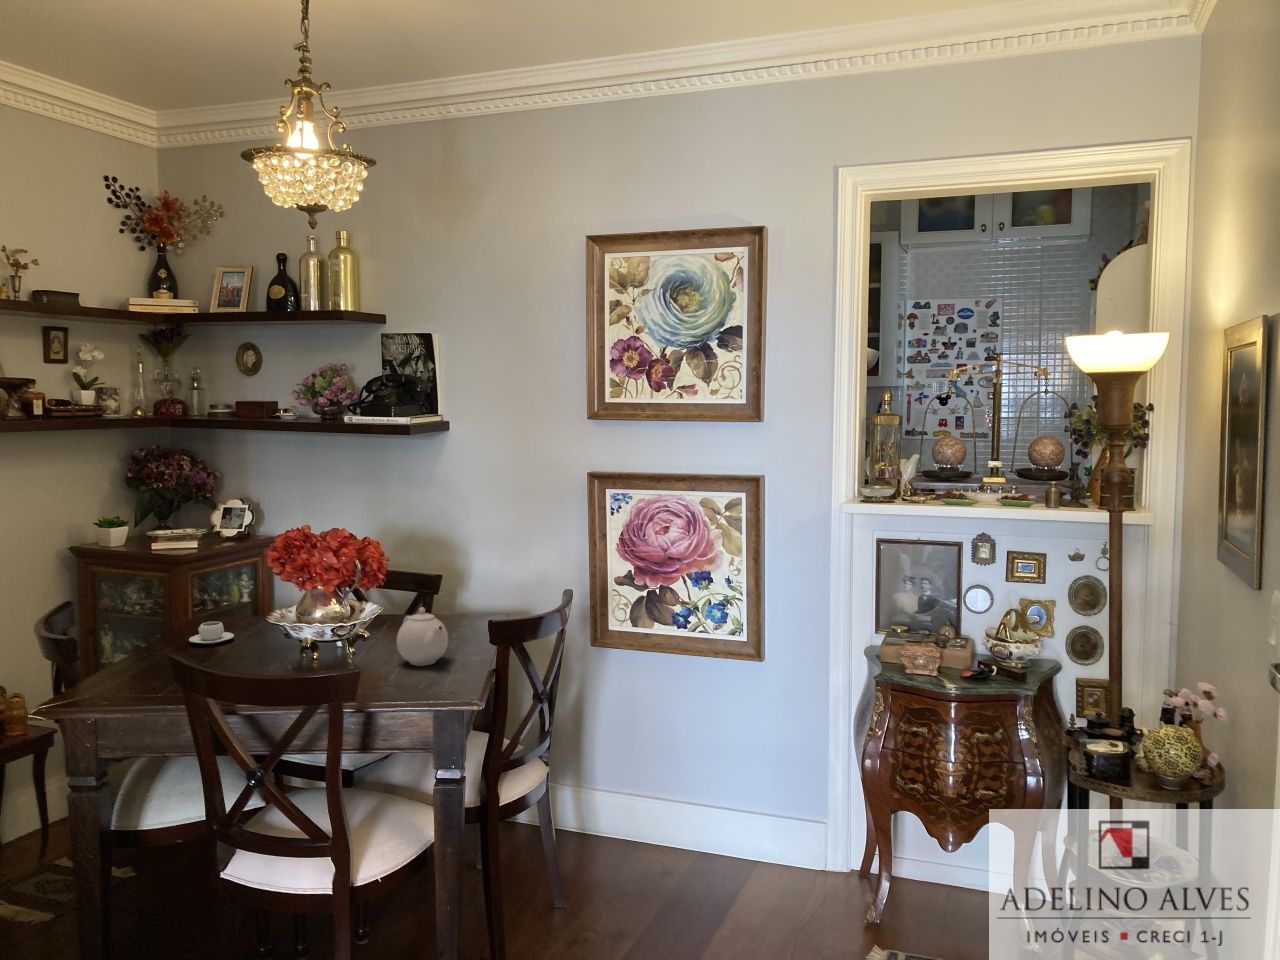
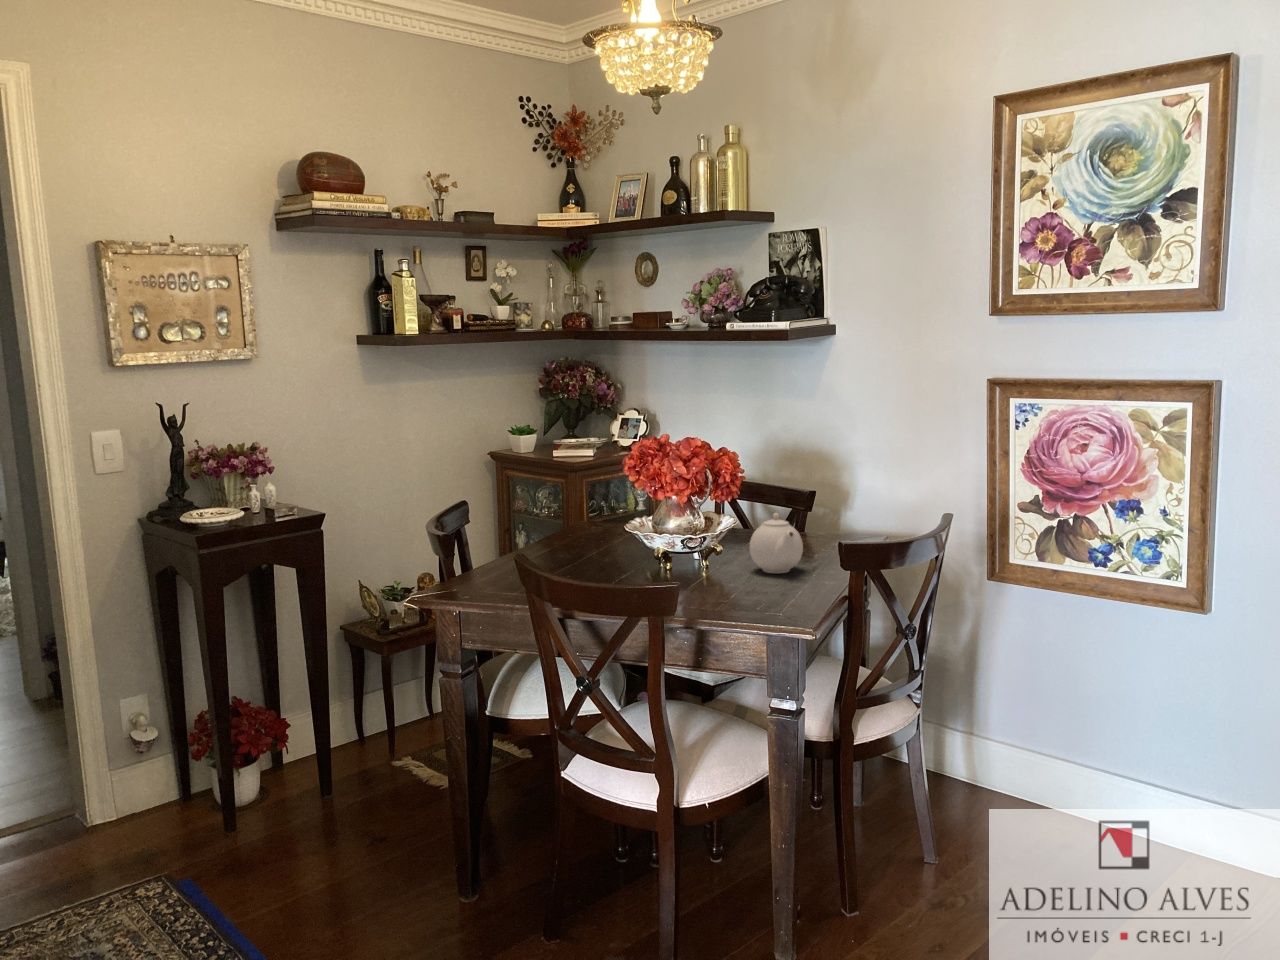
teacup: present [189,622,234,644] -> none [569,520,609,540]

